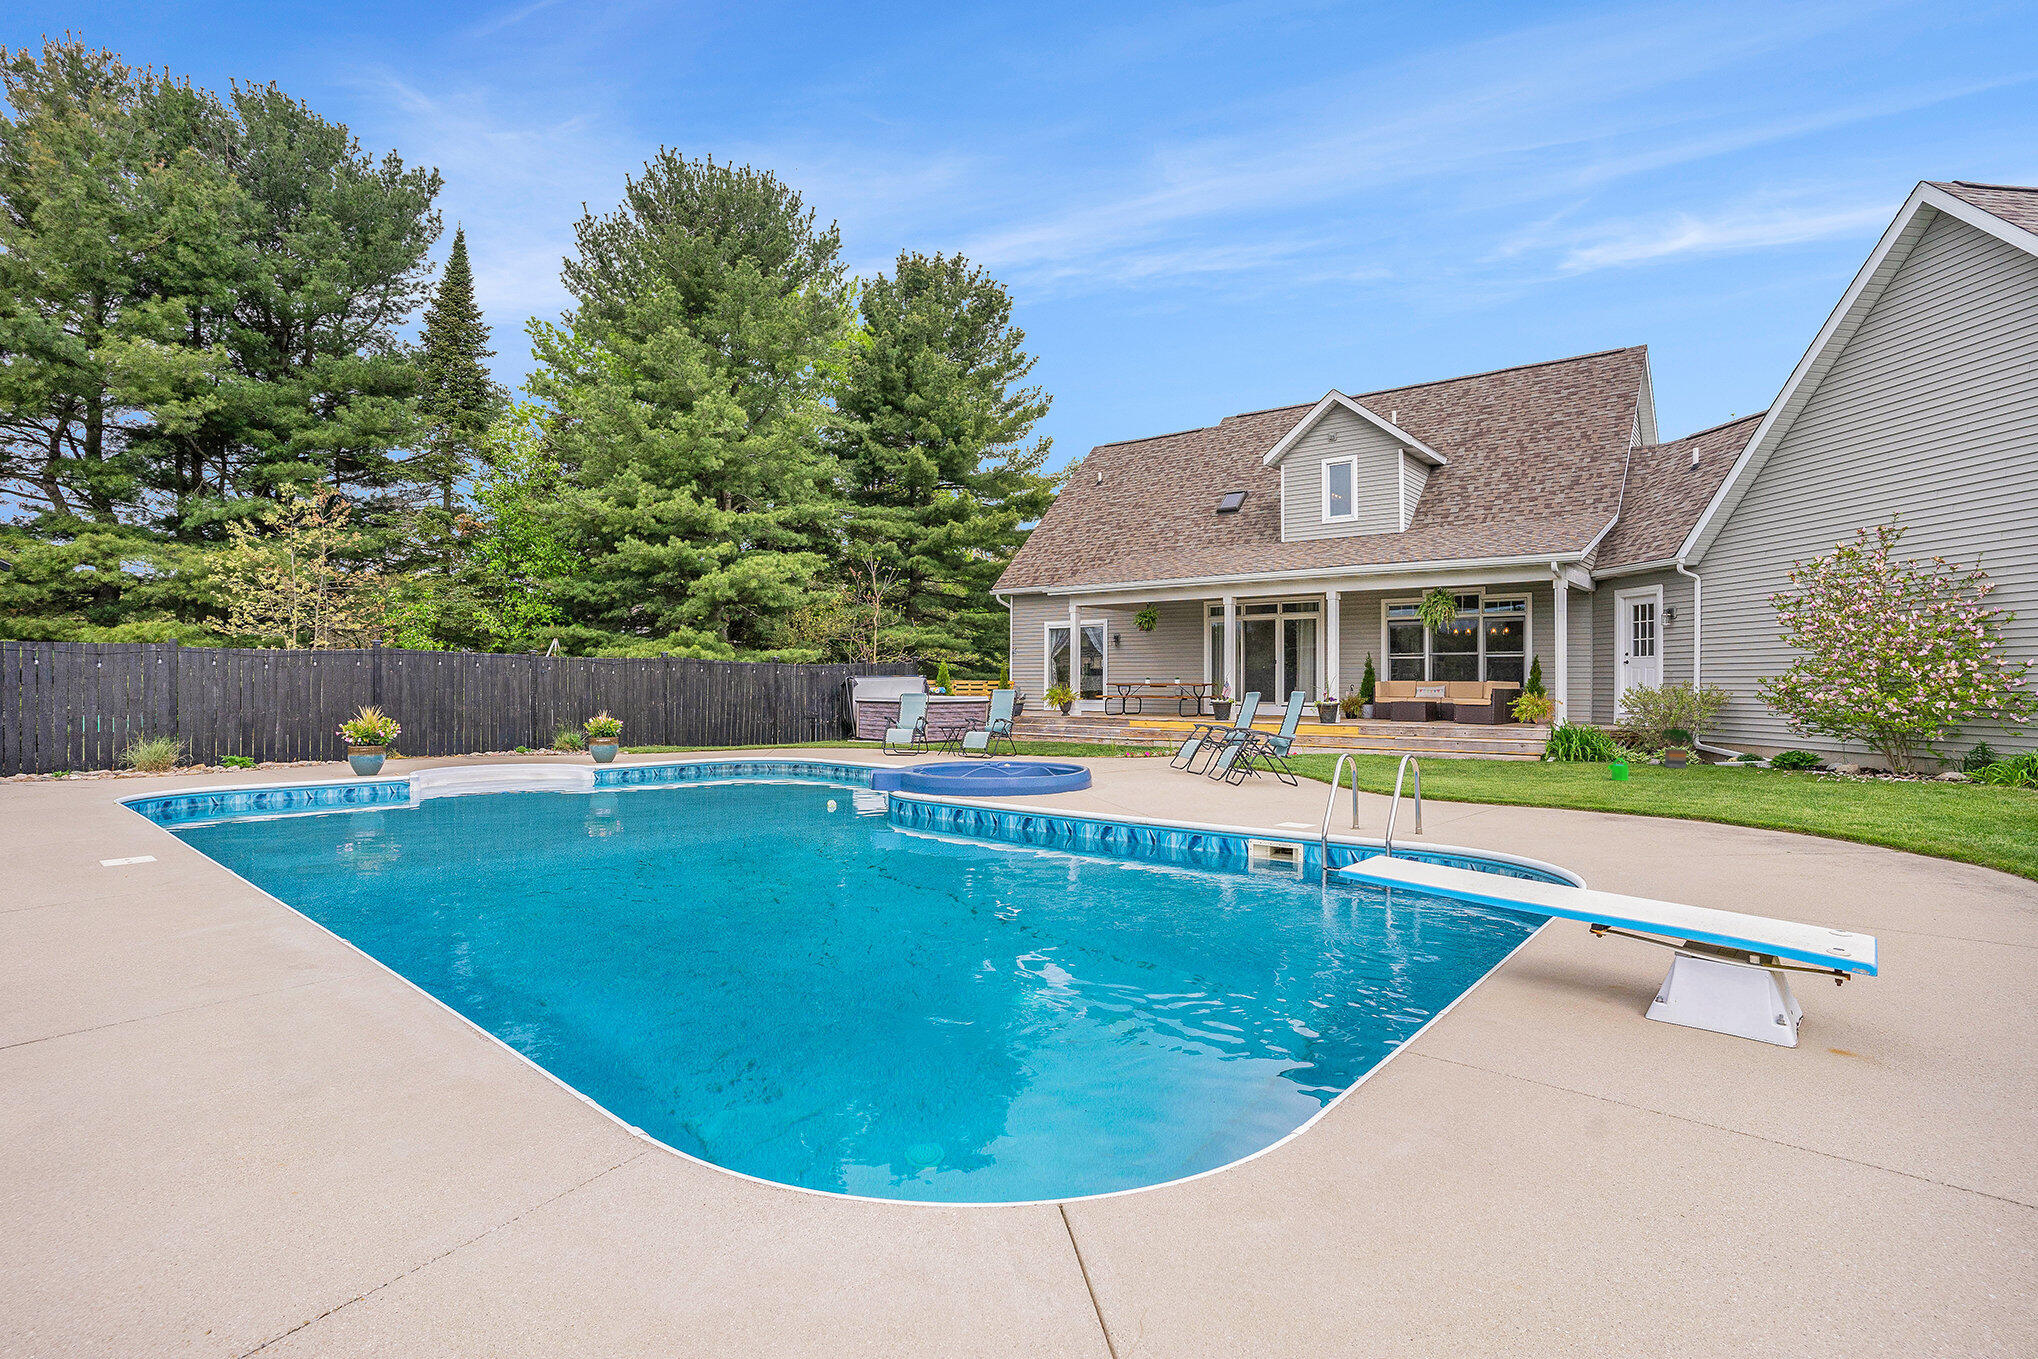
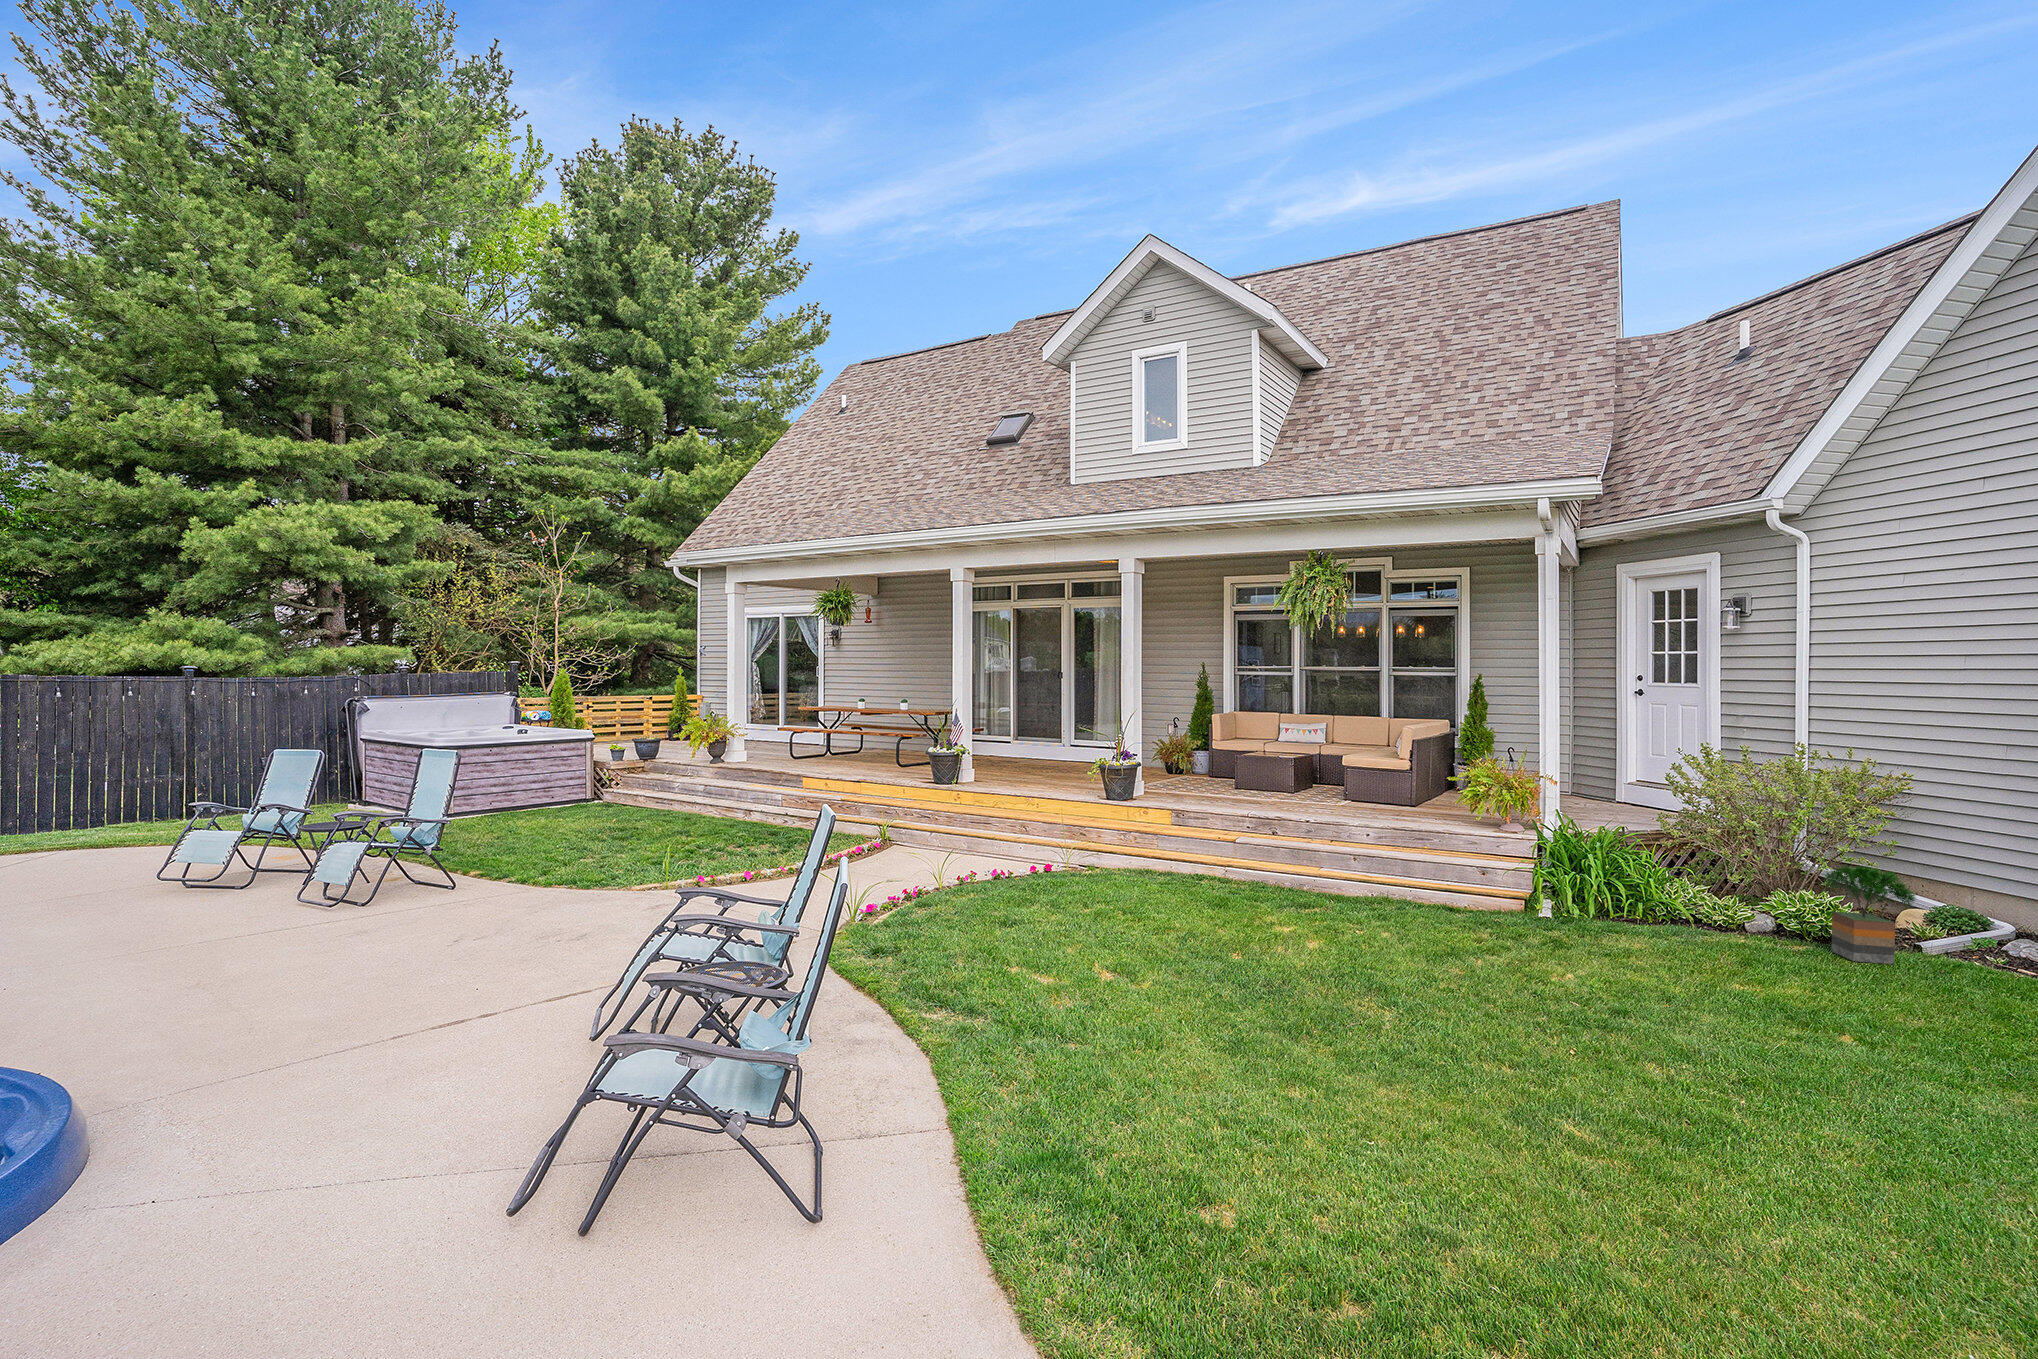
watering can: present [1608,758,1629,780] -> none [1818,1007,1885,1082]

